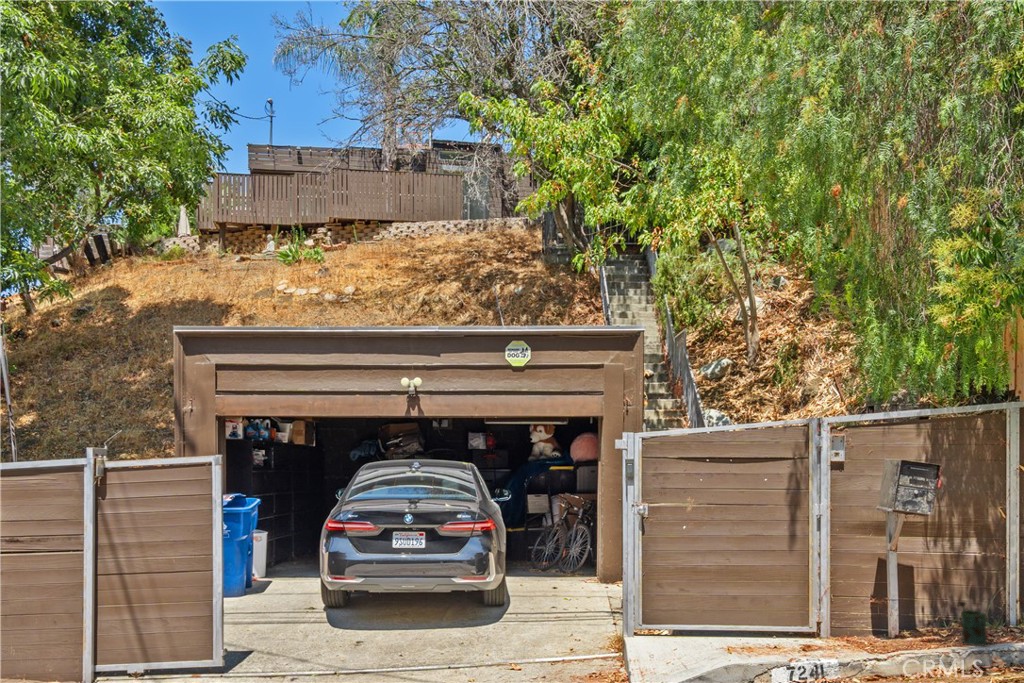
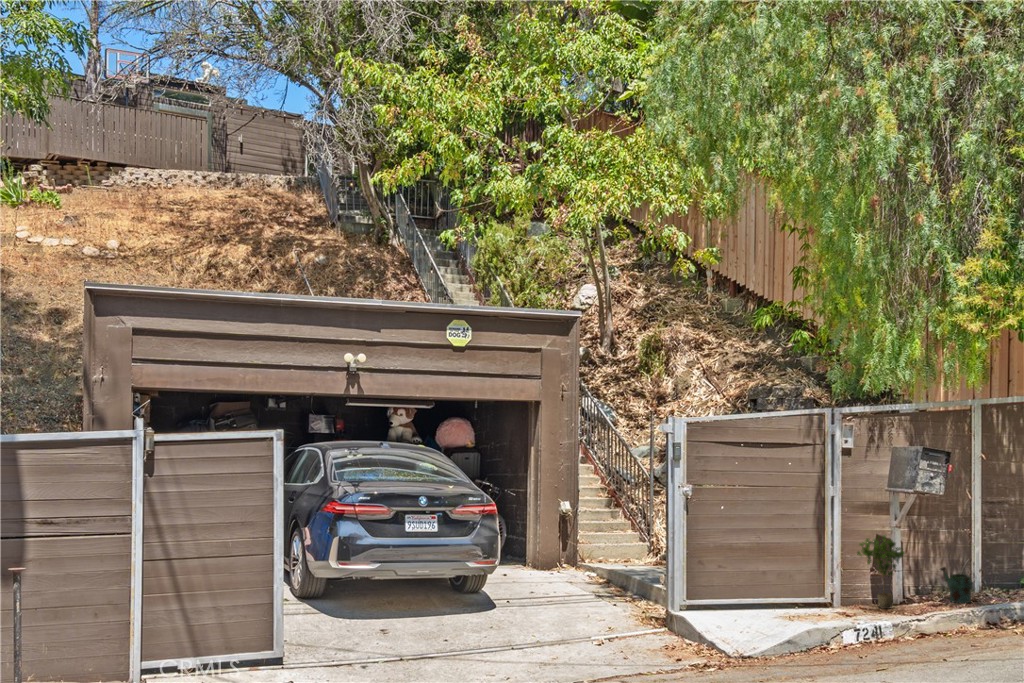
potted plant: none [835,561,895,645] -> present [857,535,905,609]

